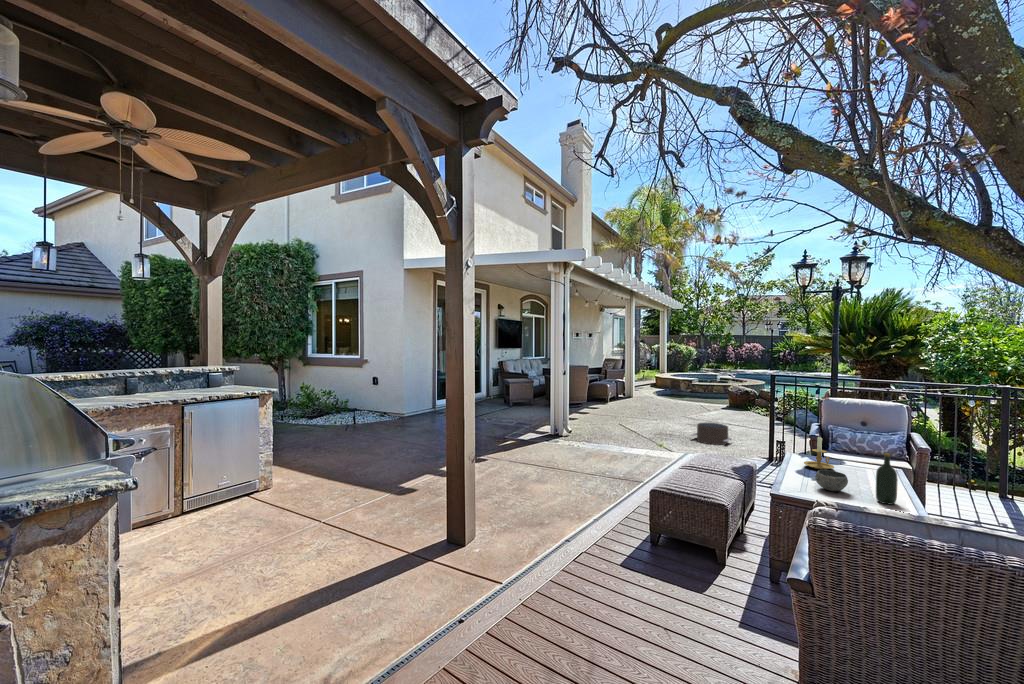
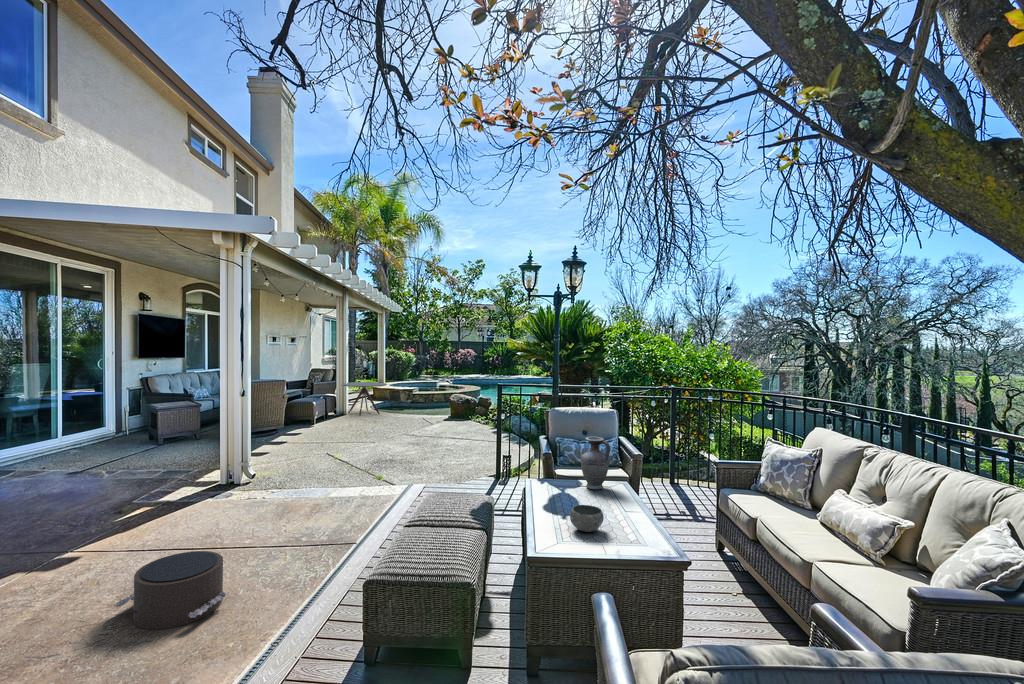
round table: none [630,371,669,400] -> present [341,382,387,416]
vase: none [841,422,873,469] -> present [581,437,610,489]
pouf: present [691,423,732,445] -> present [114,551,229,630]
candle holder: present [804,437,834,470] -> none [547,459,578,498]
wine bottle: present [876,453,898,505] -> none [633,479,653,540]

